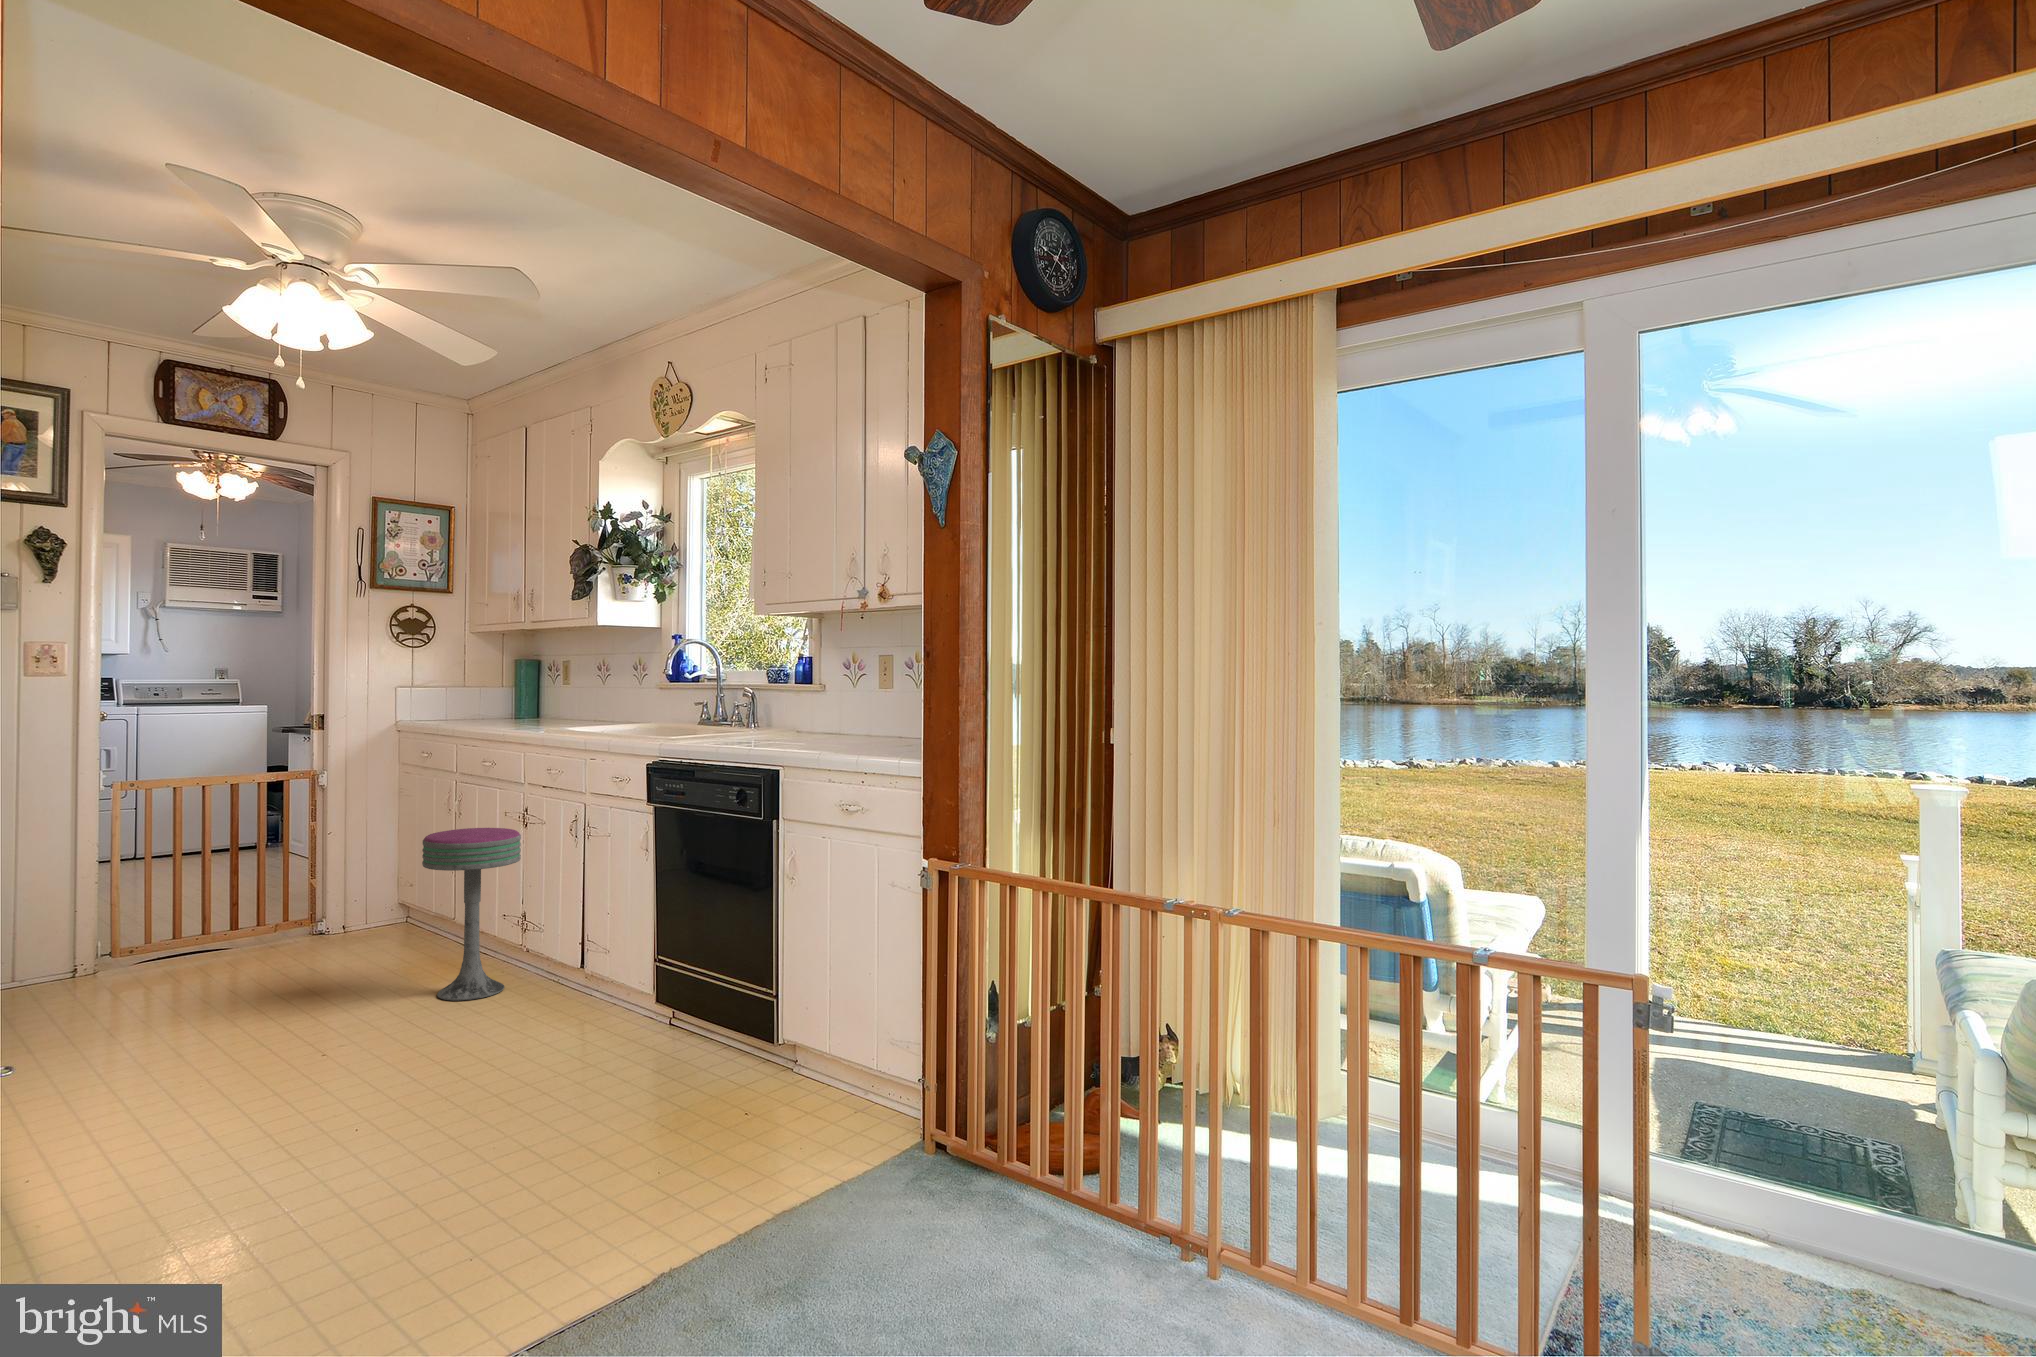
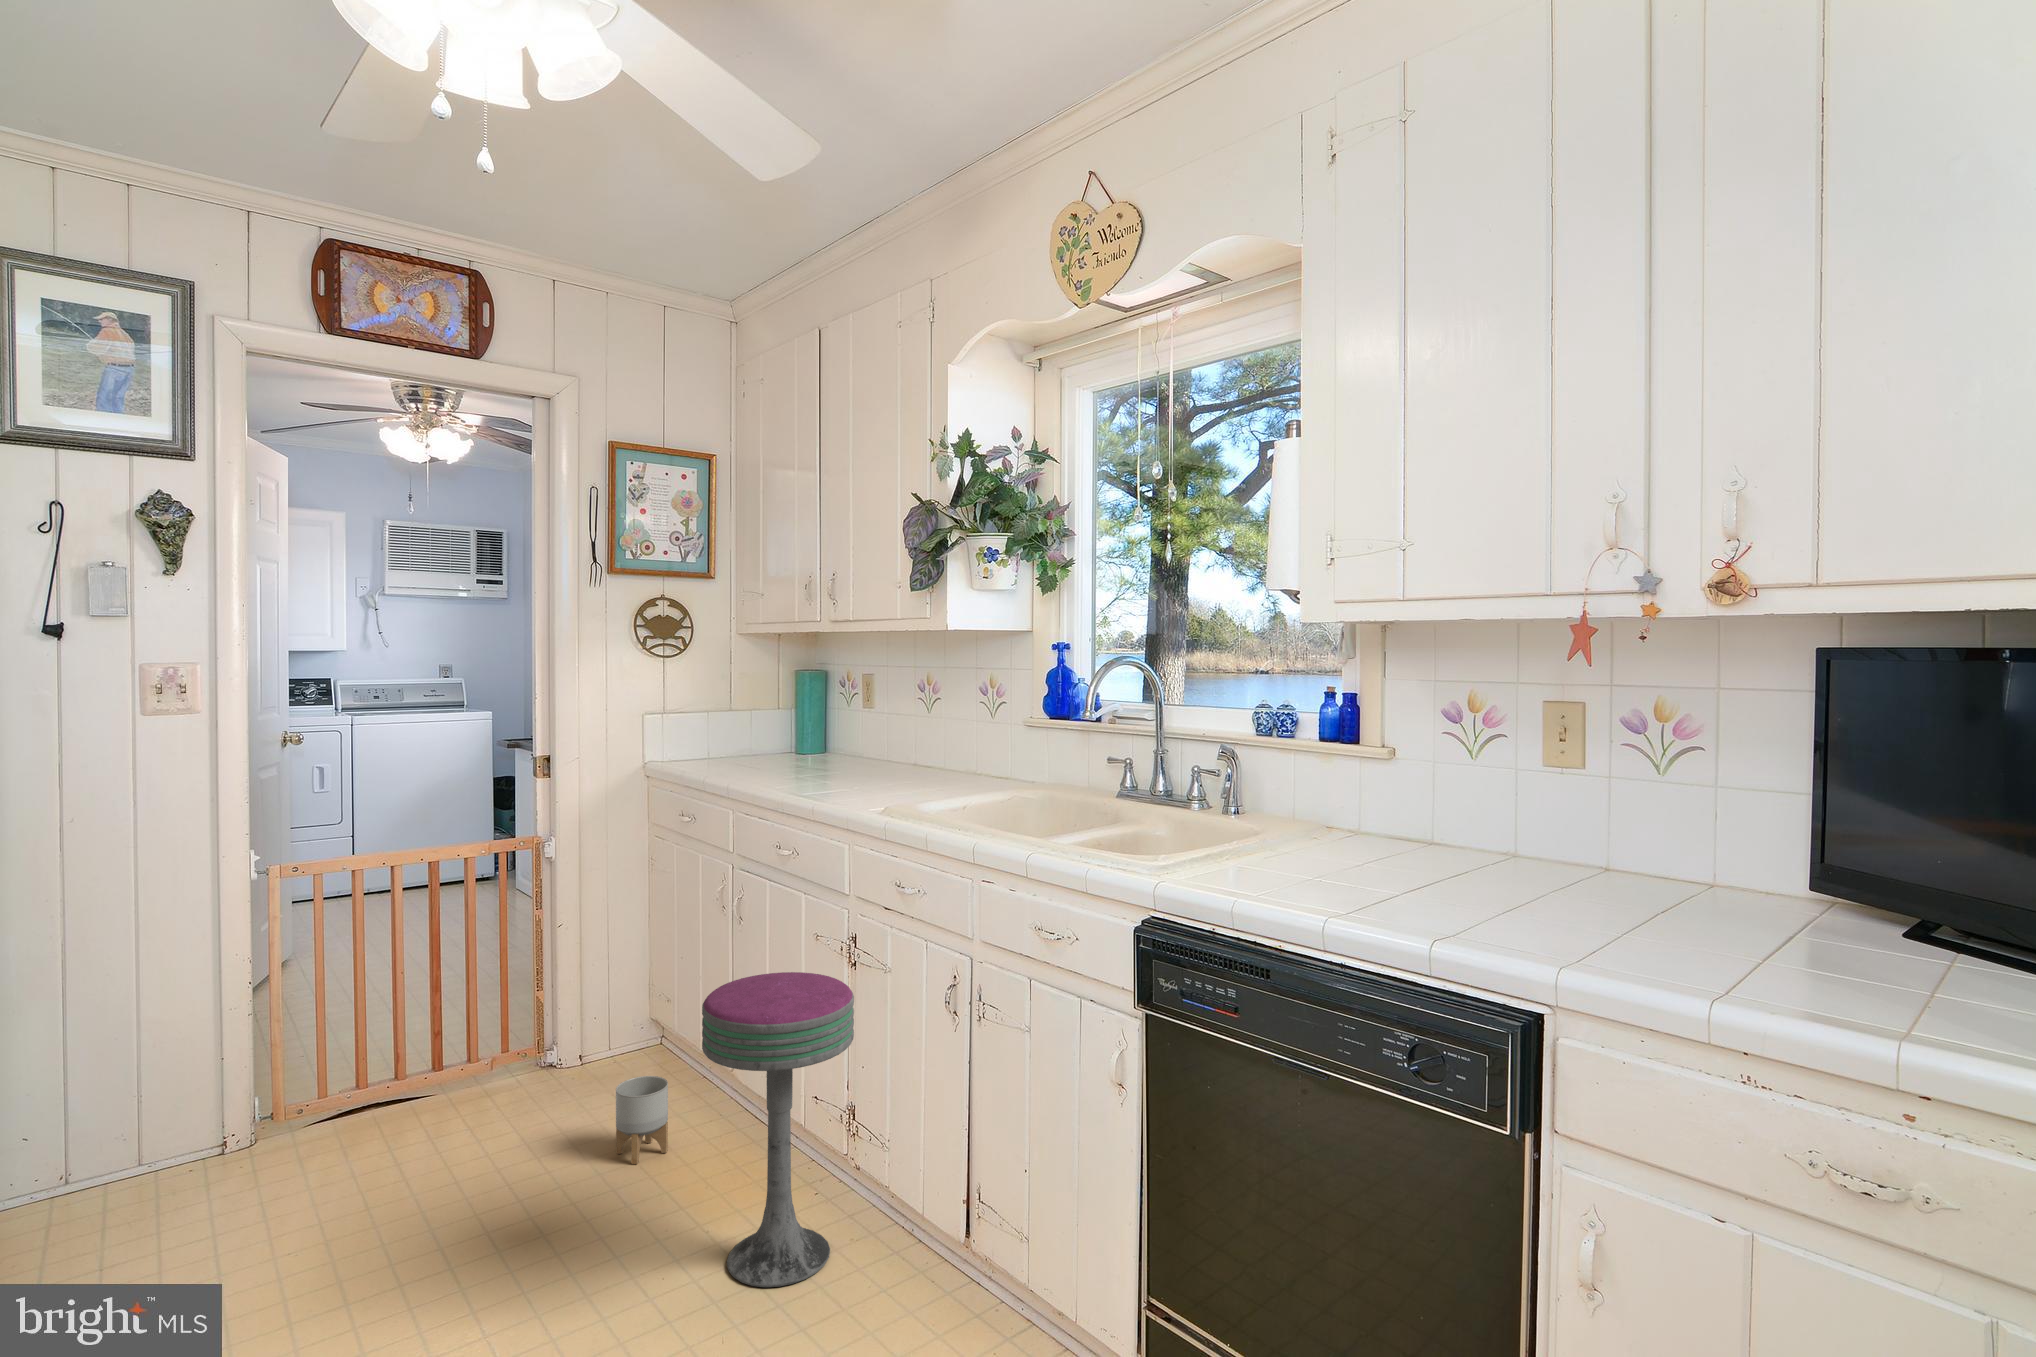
planter: none [369,915,406,966] -> present [616,1076,668,1164]

